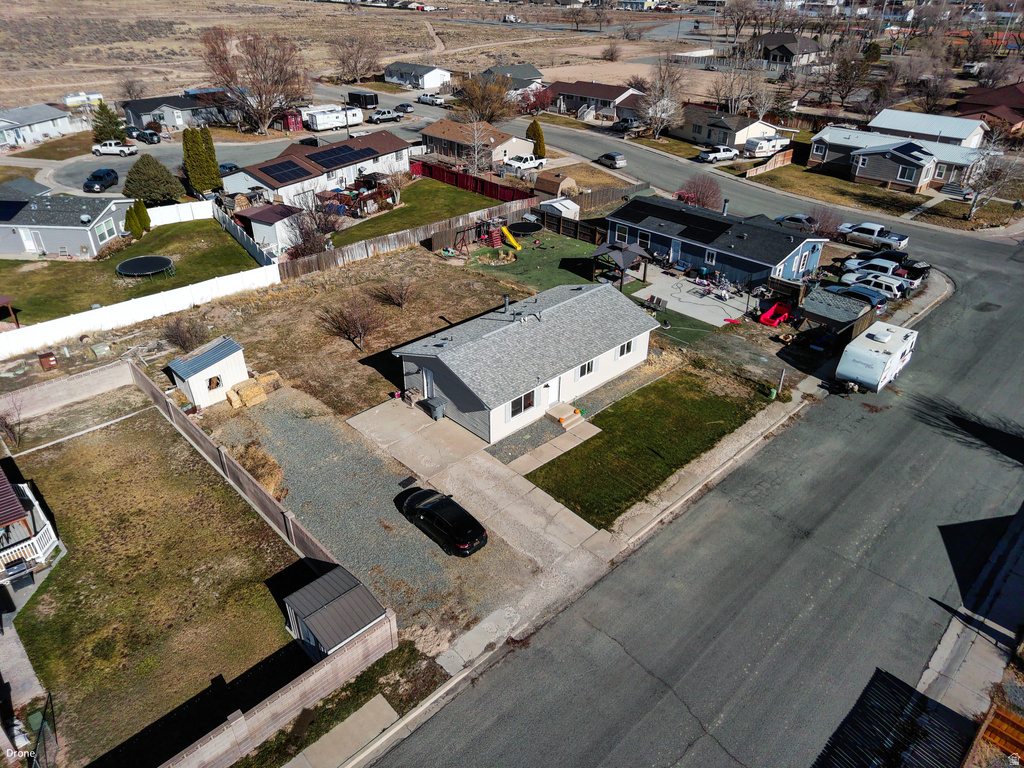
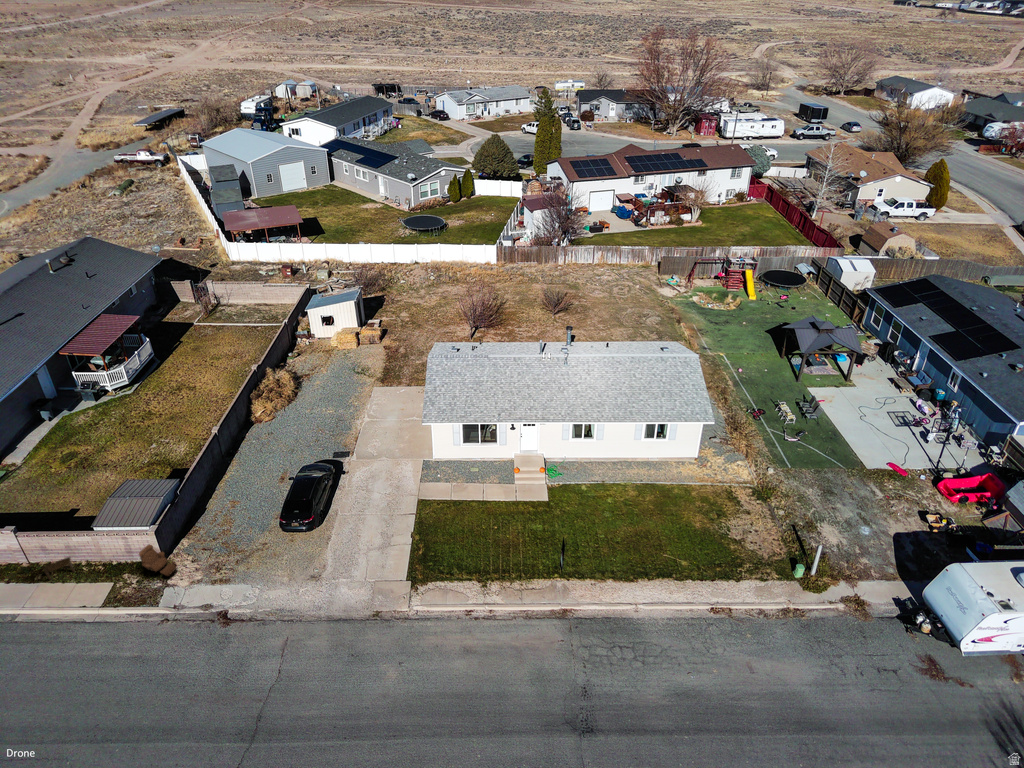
lounge chair: none [386,632,424,665] -> present [139,544,176,577]

